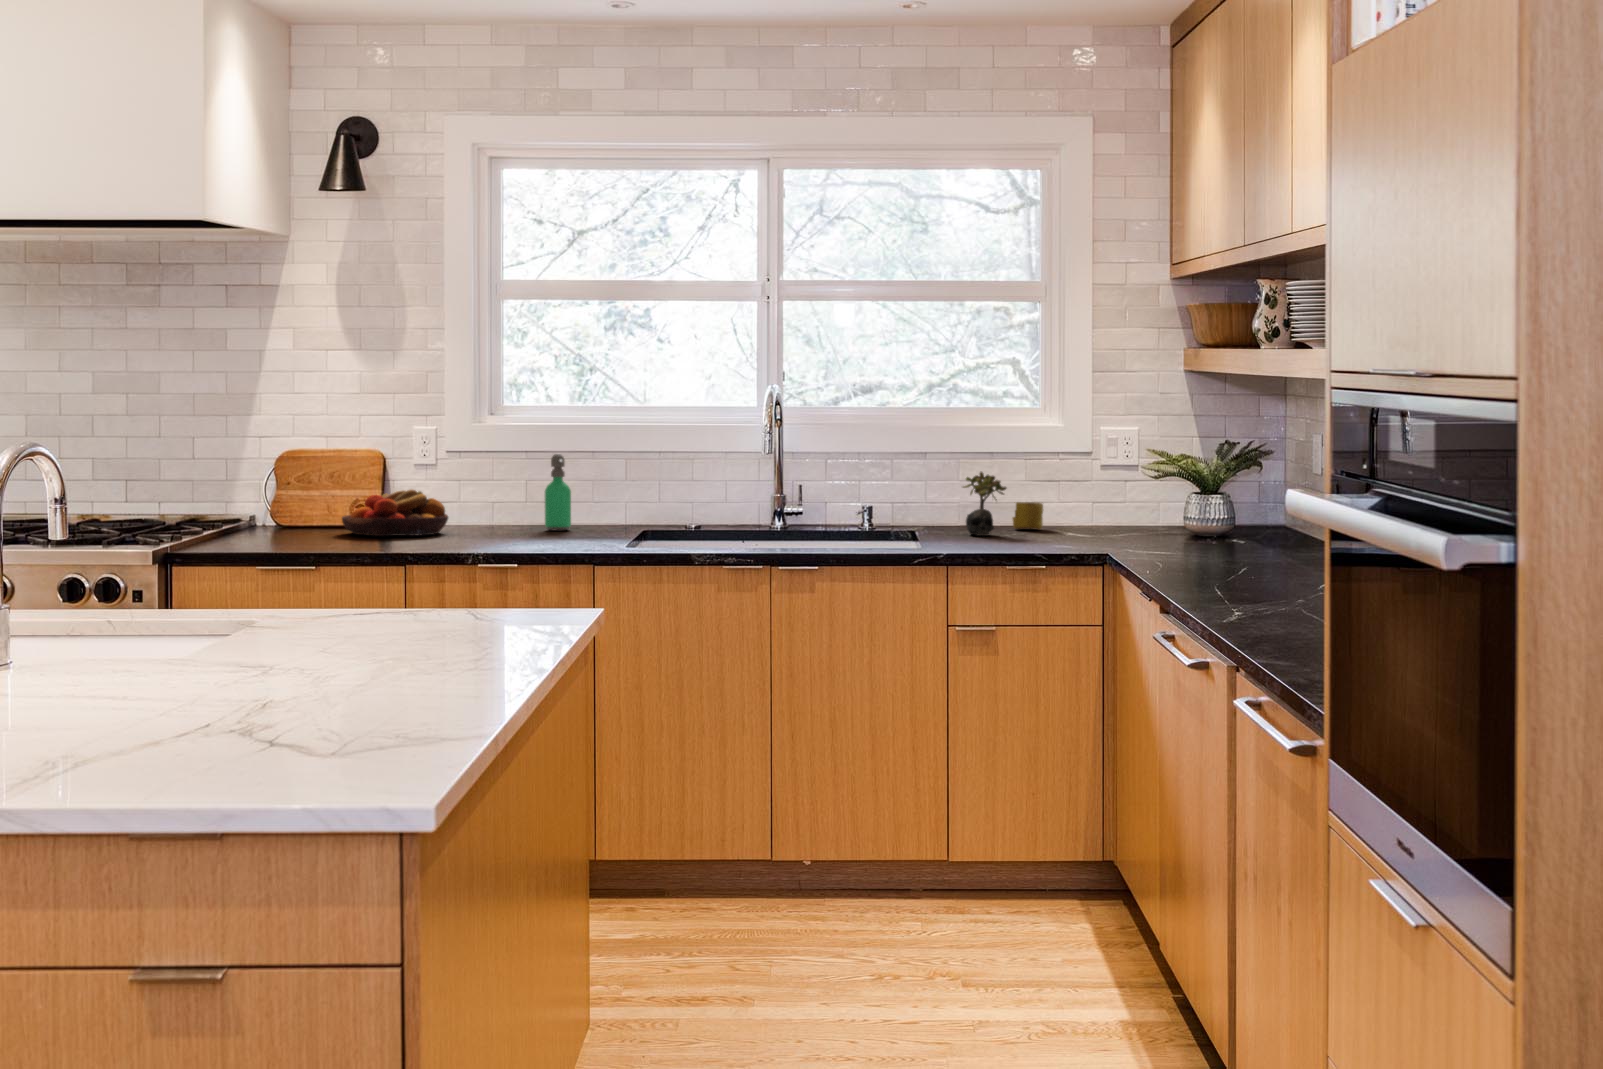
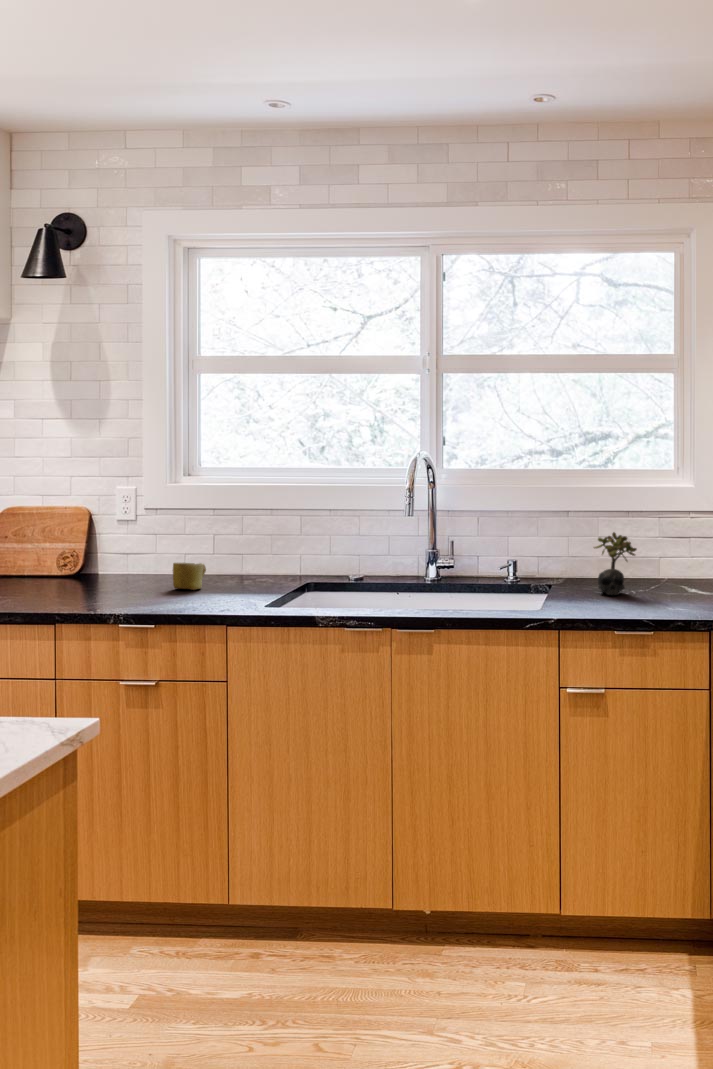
soap dispenser: present [545,454,571,530] -> none [217,513,241,581]
fruit bowl: present [342,490,448,536] -> none [39,545,131,588]
mug: present [1012,502,1043,530] -> present [173,563,206,590]

